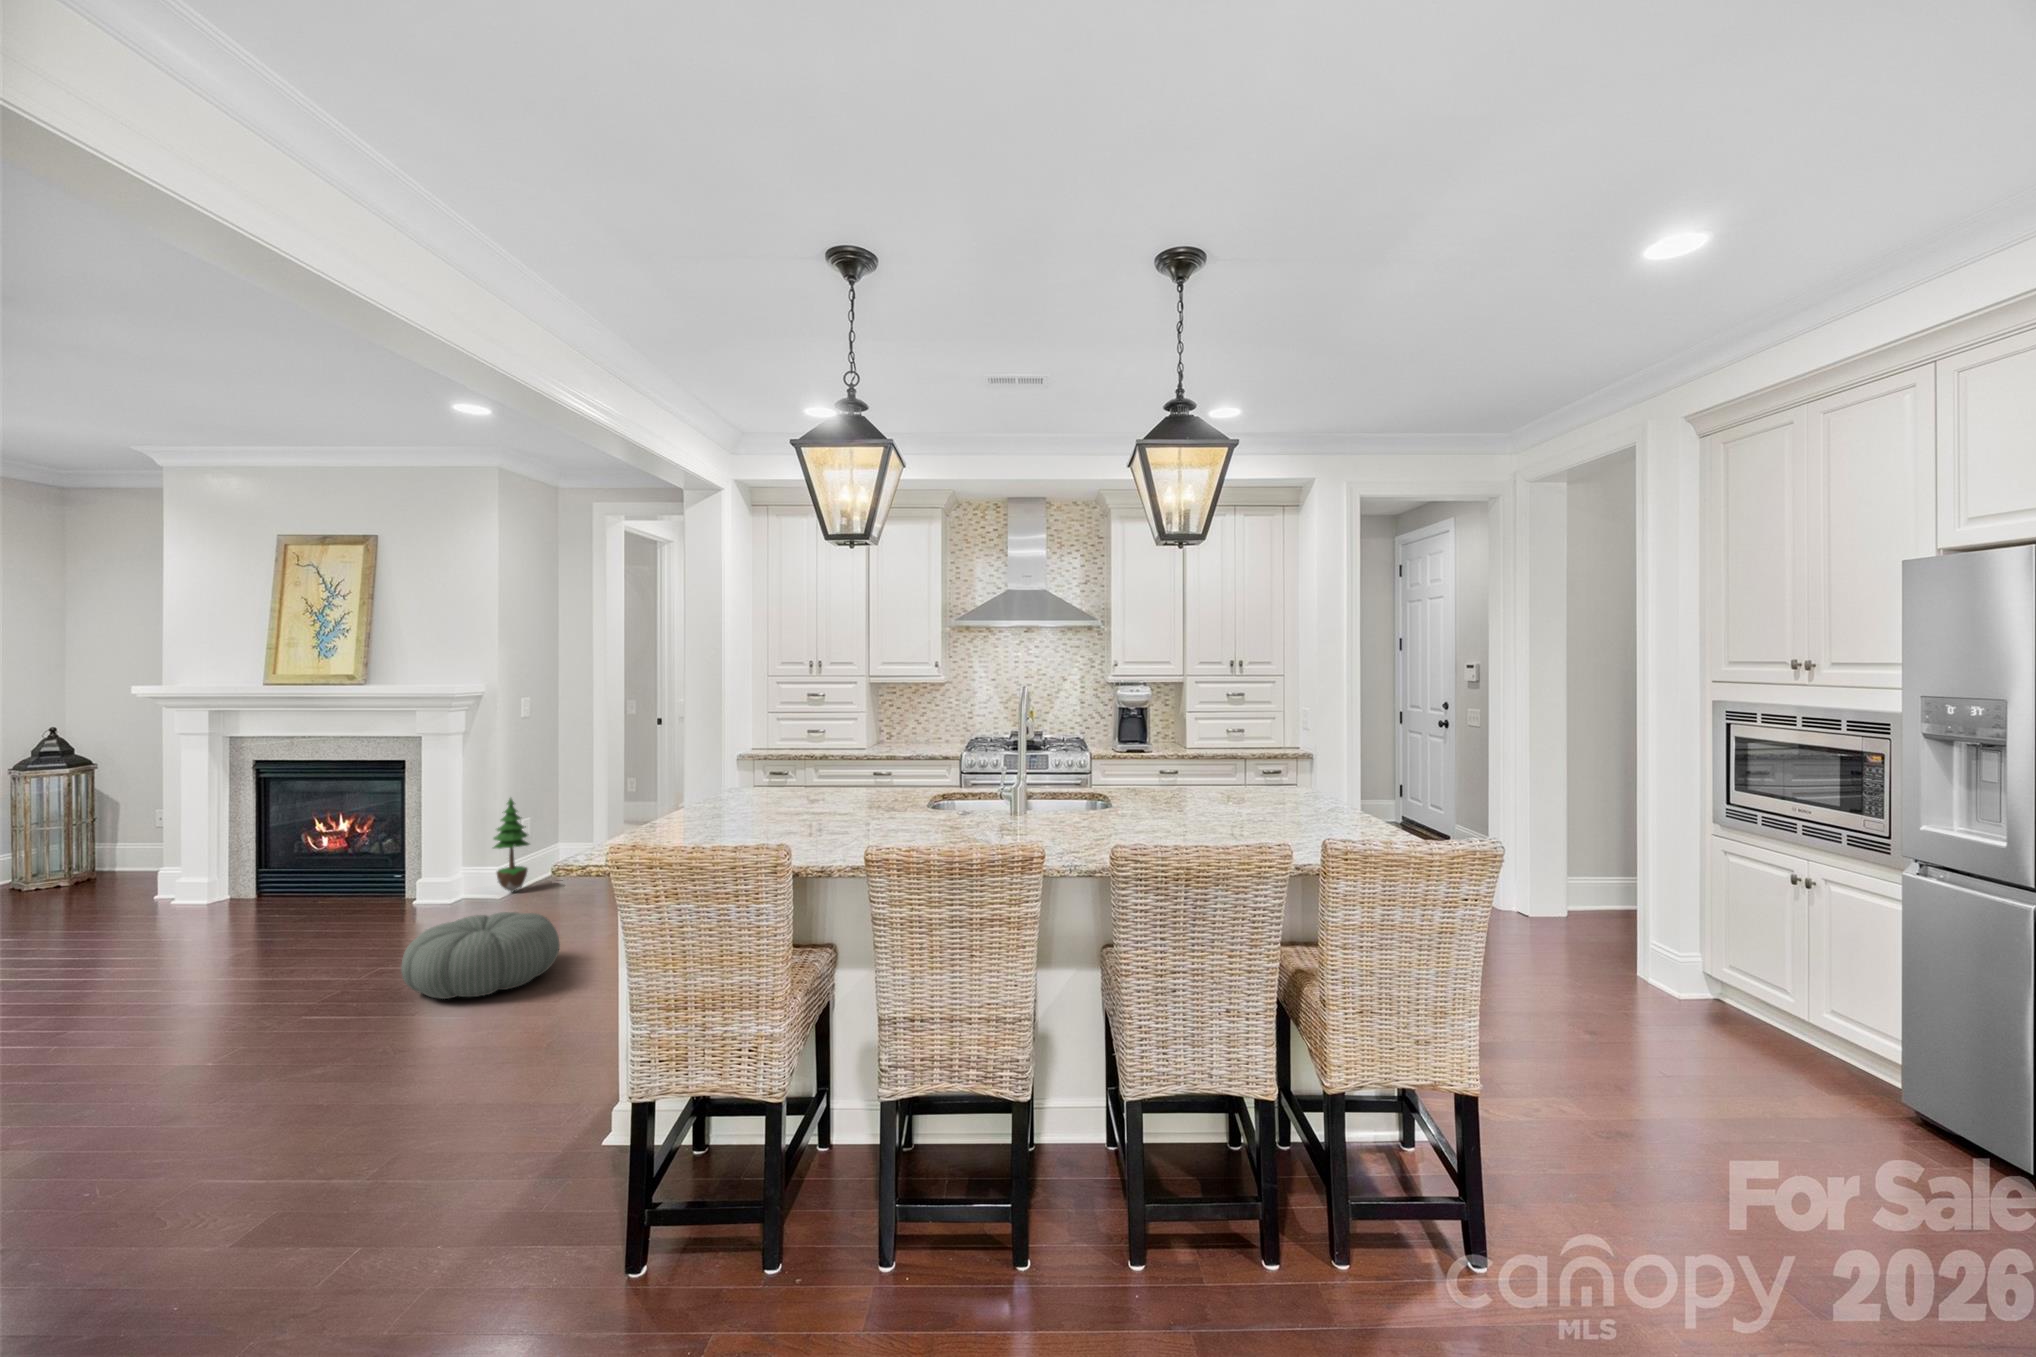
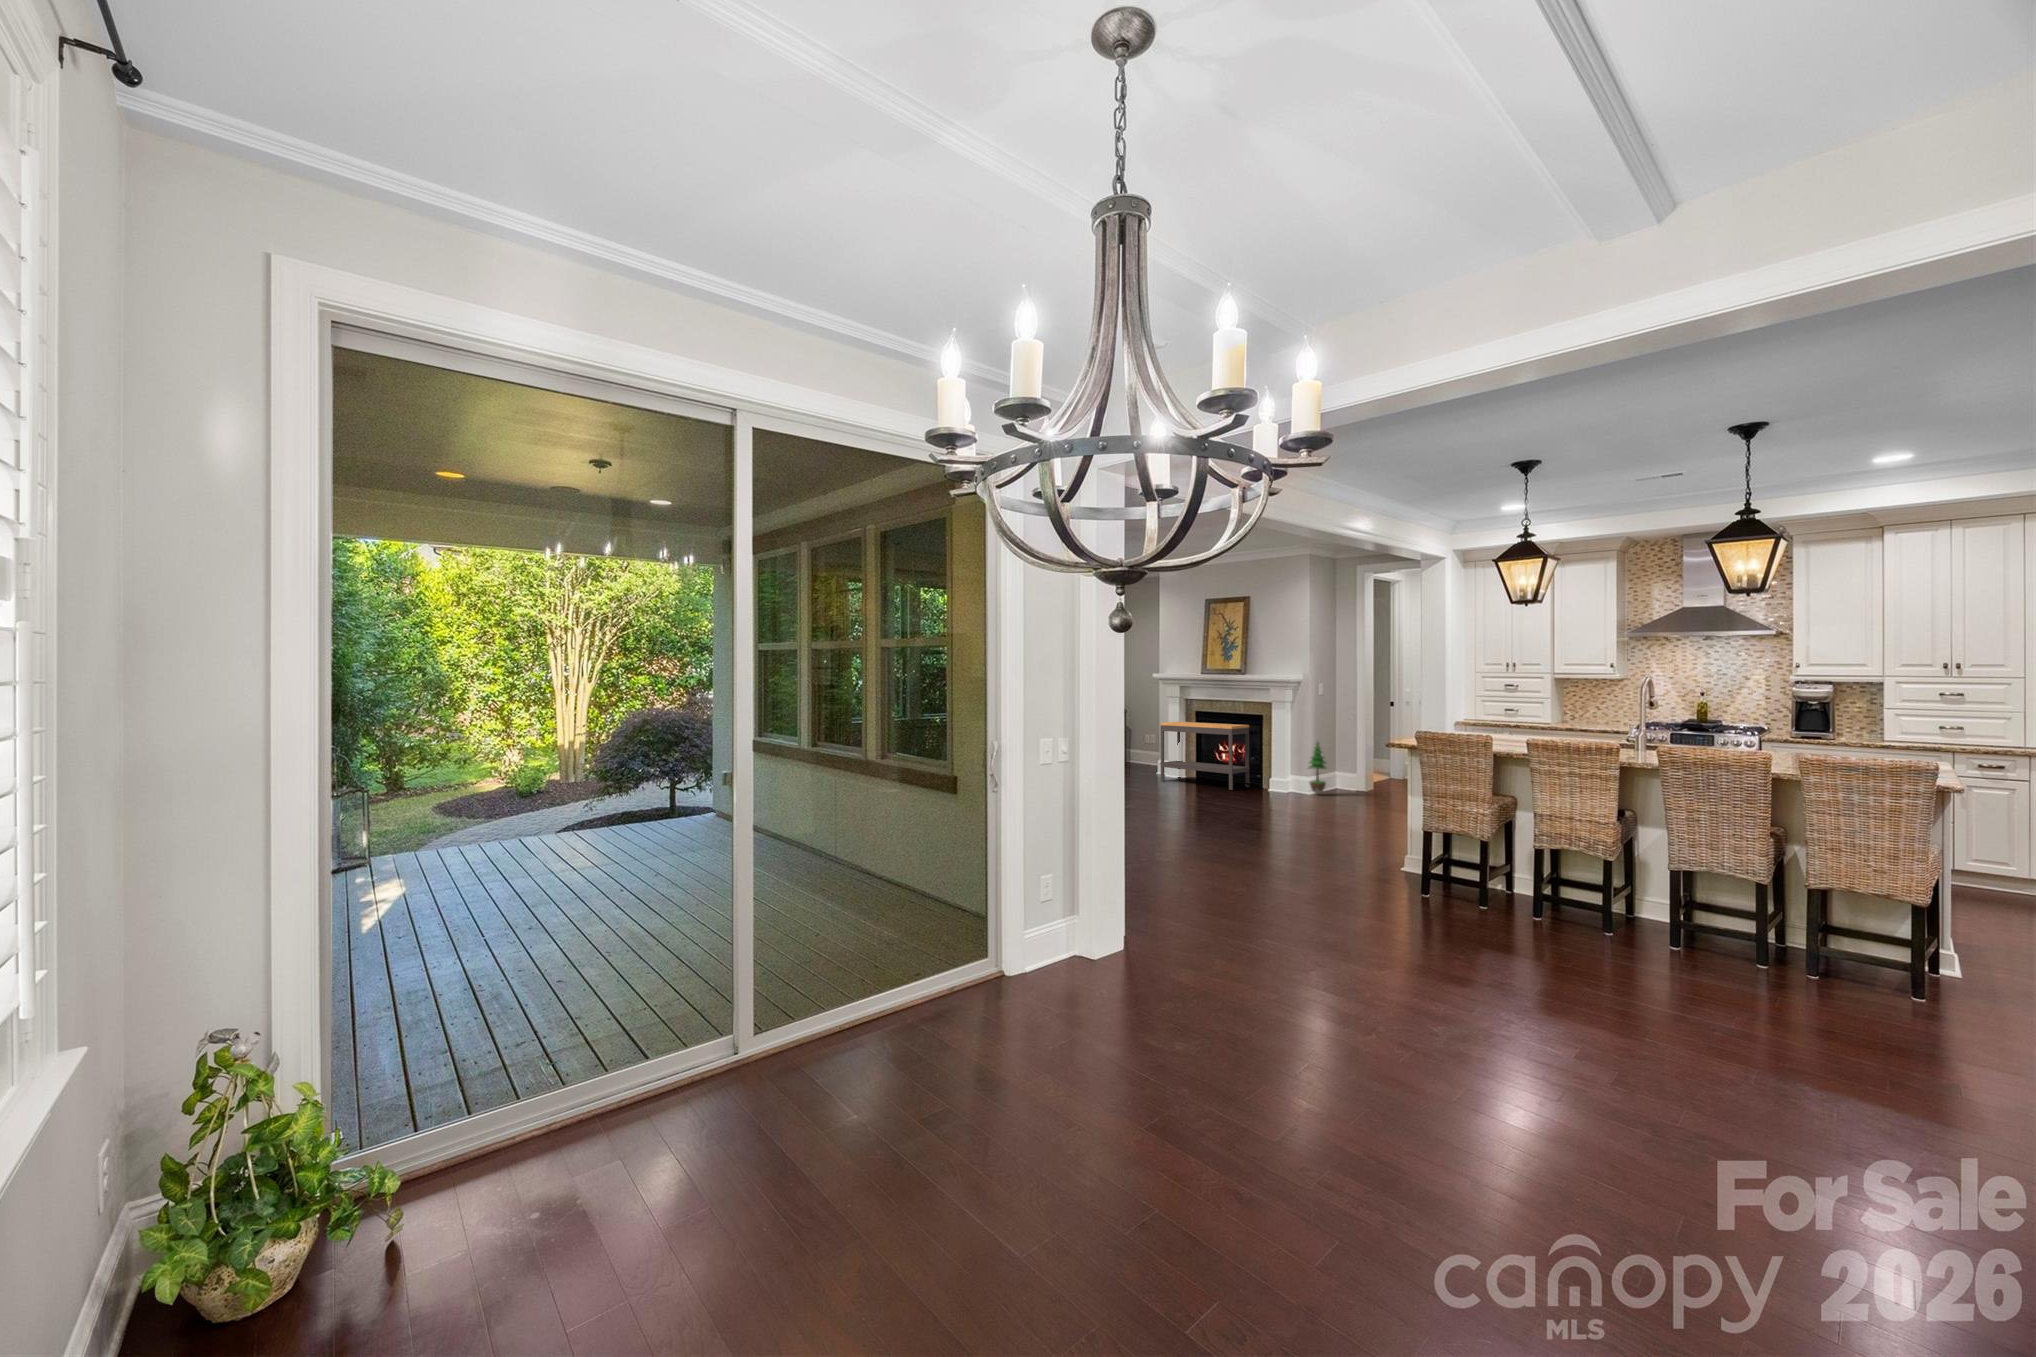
console table: none [164,778,380,909] -> present [1160,722,1249,790]
pouf: present [401,912,560,999] -> none [1288,791,1359,827]

